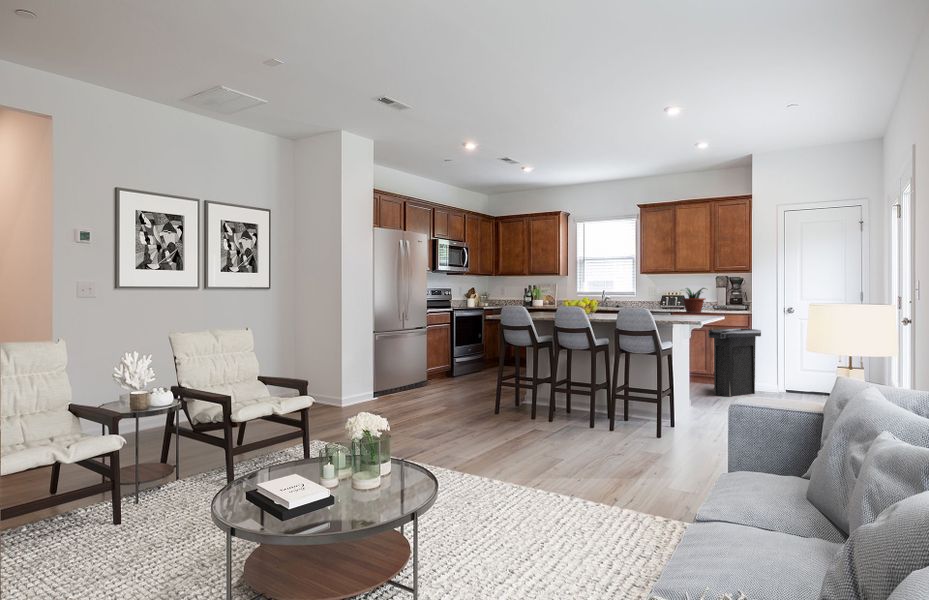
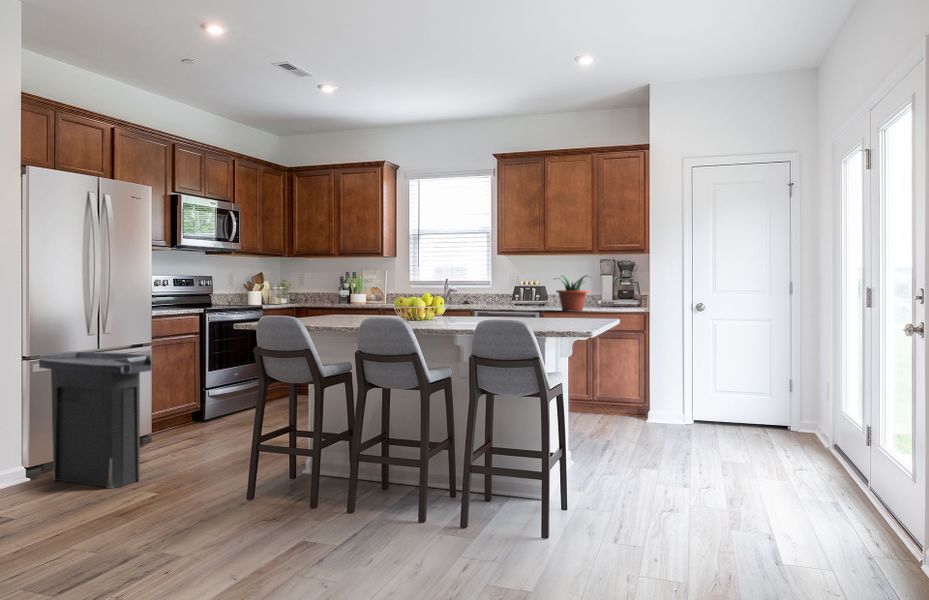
trash can: present [709,329,761,397] -> present [39,352,152,488]

